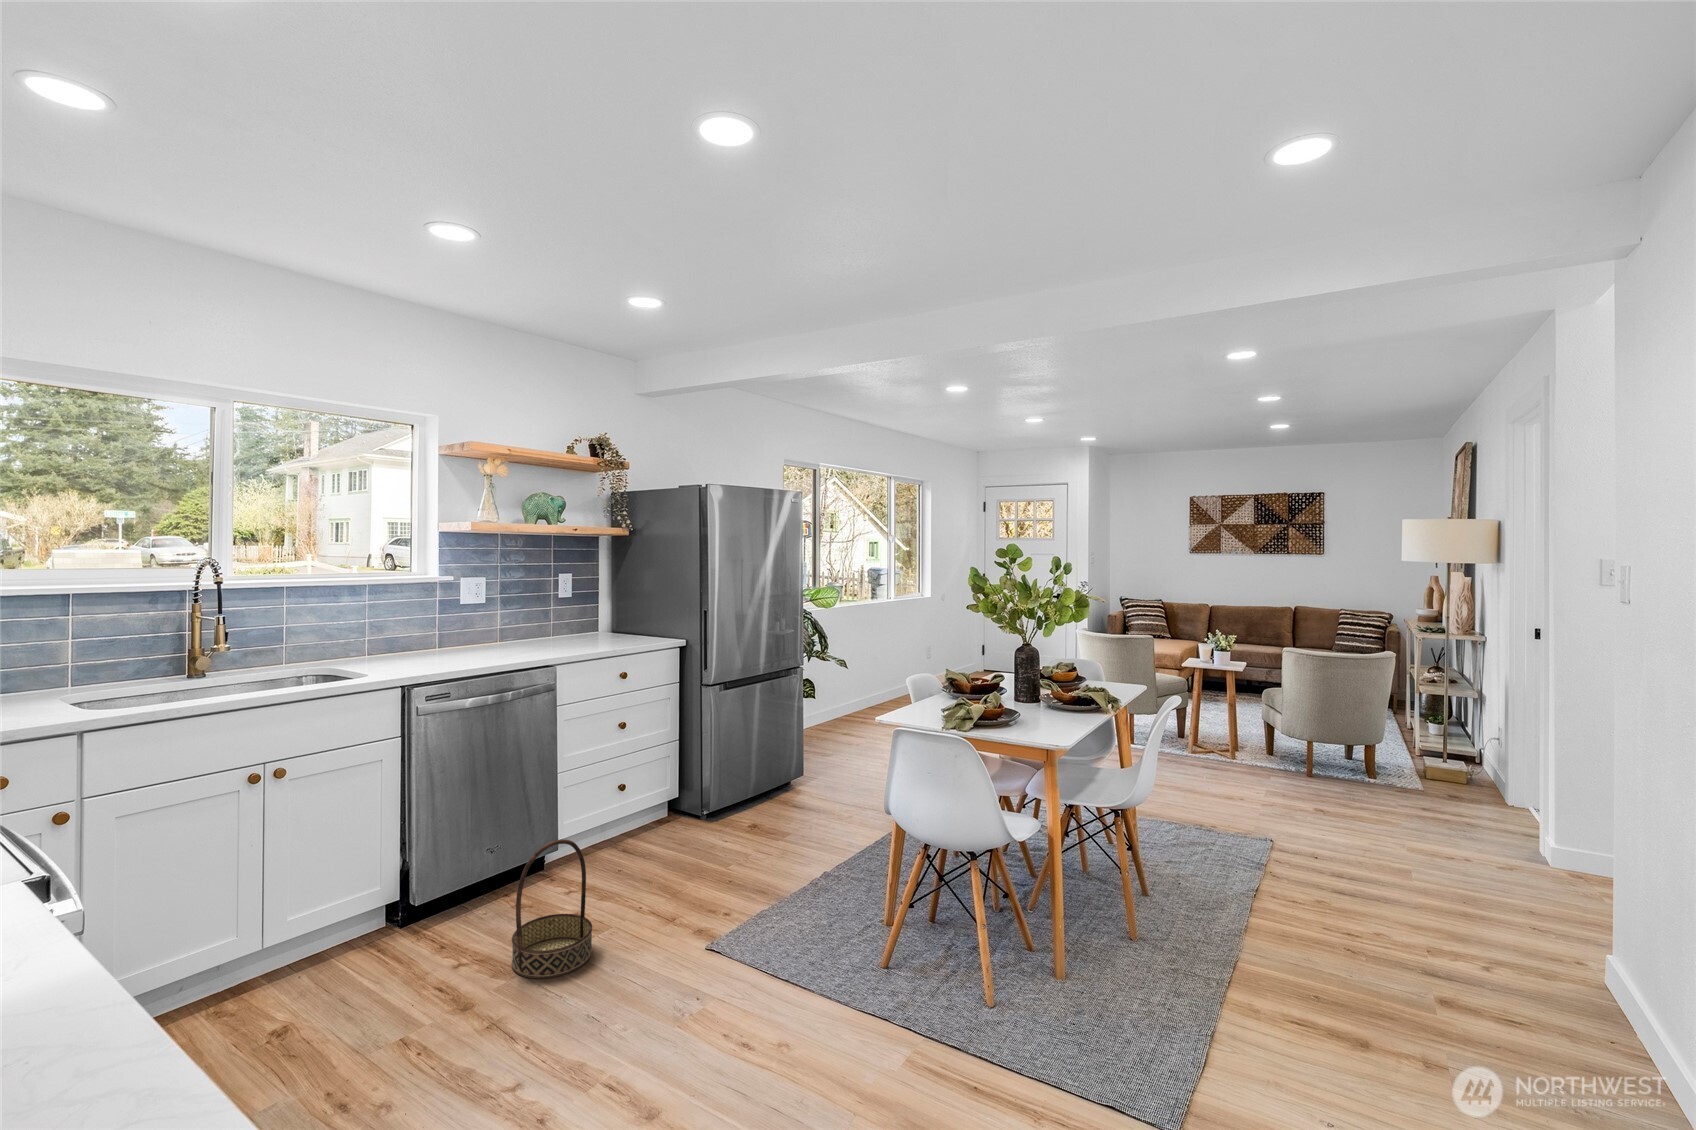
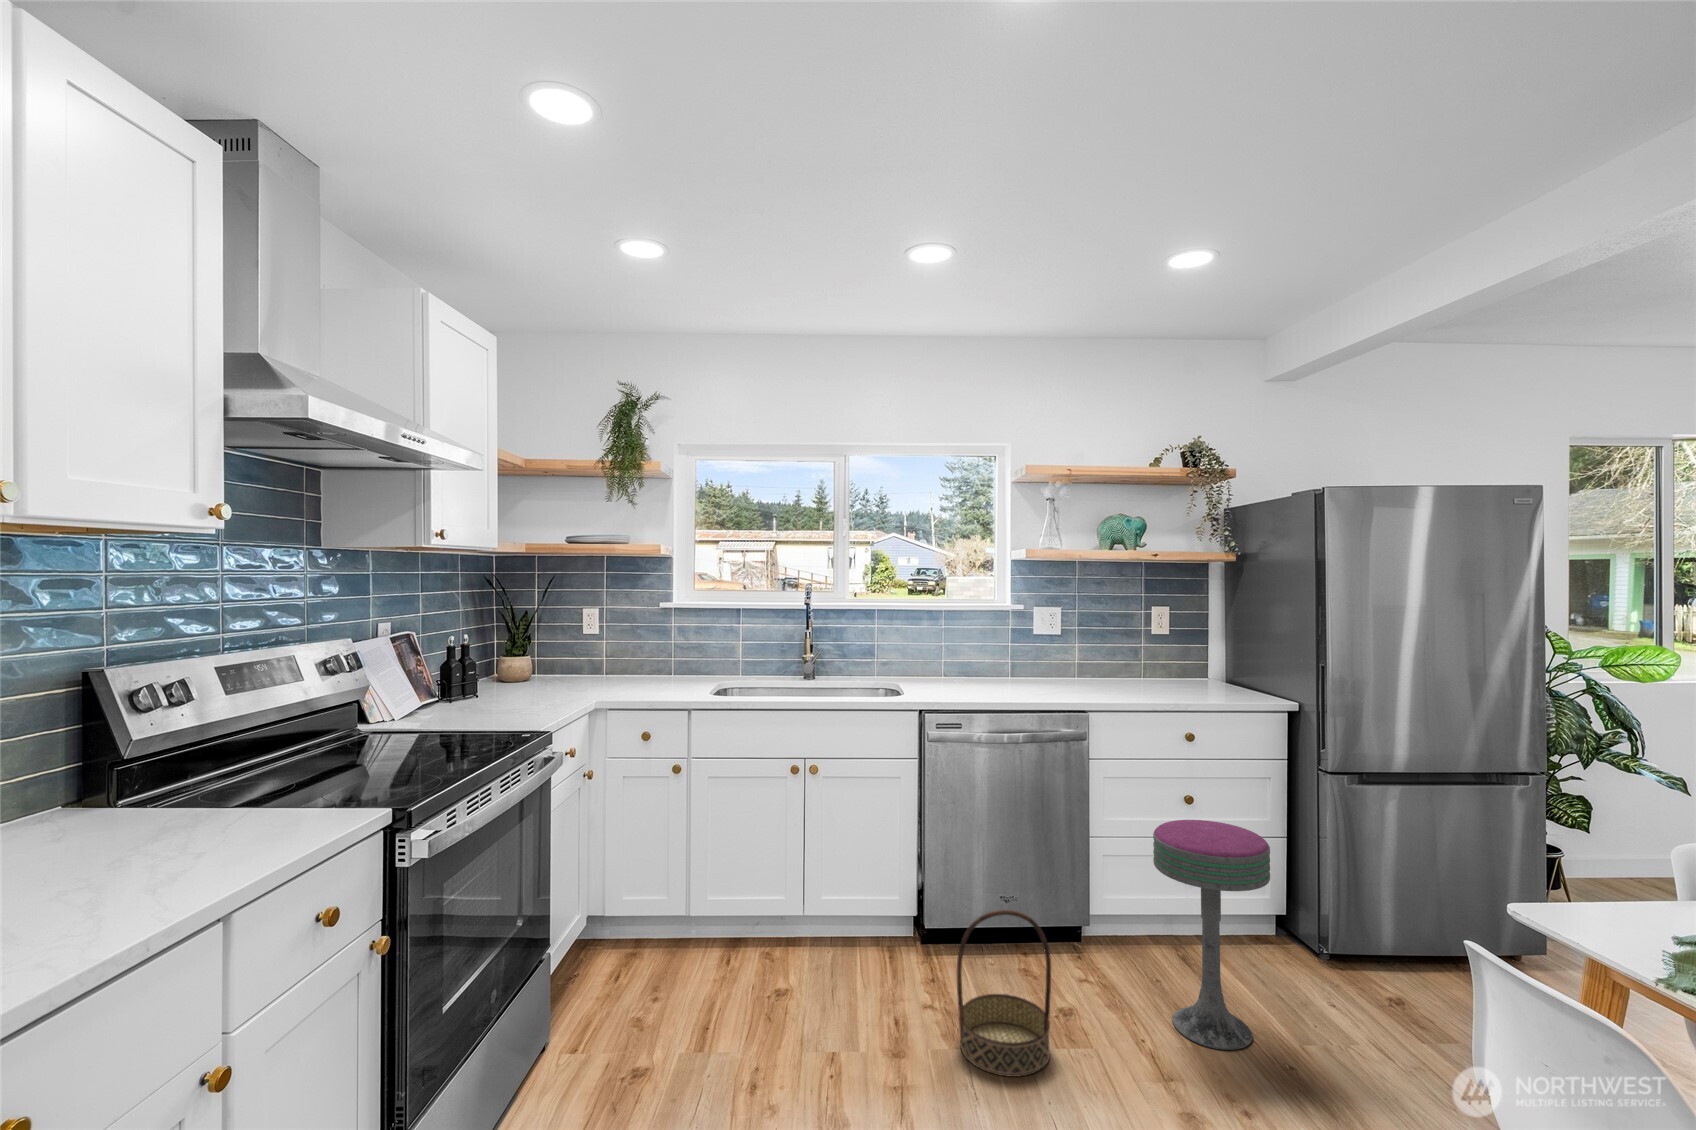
bar stool: none [634,735,714,895] -> present [1153,820,1270,1050]

